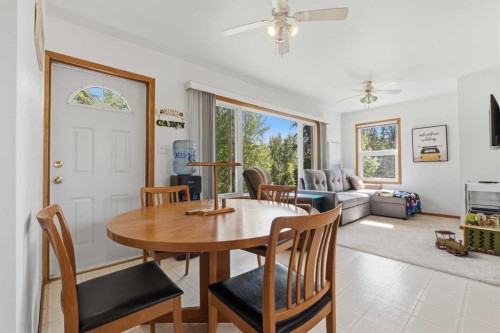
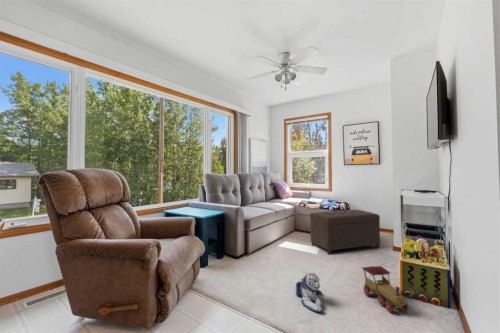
ottoman: none [386,198,448,229] -> present [310,210,380,254]
plush toy: none [386,231,407,252] -> present [296,273,322,312]

